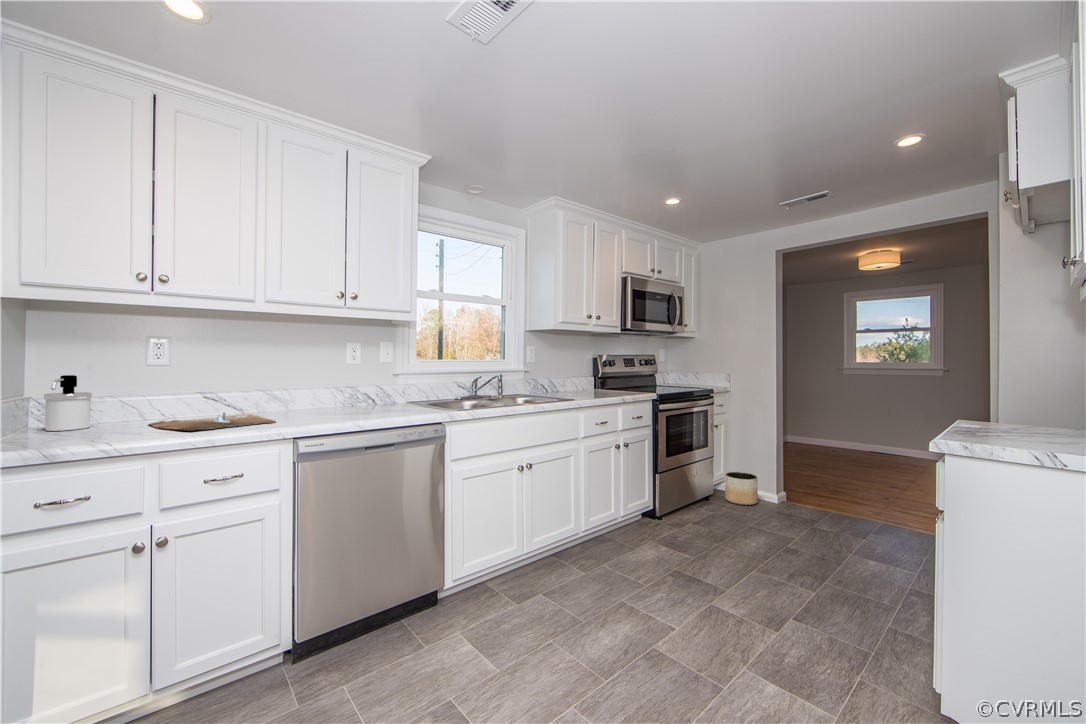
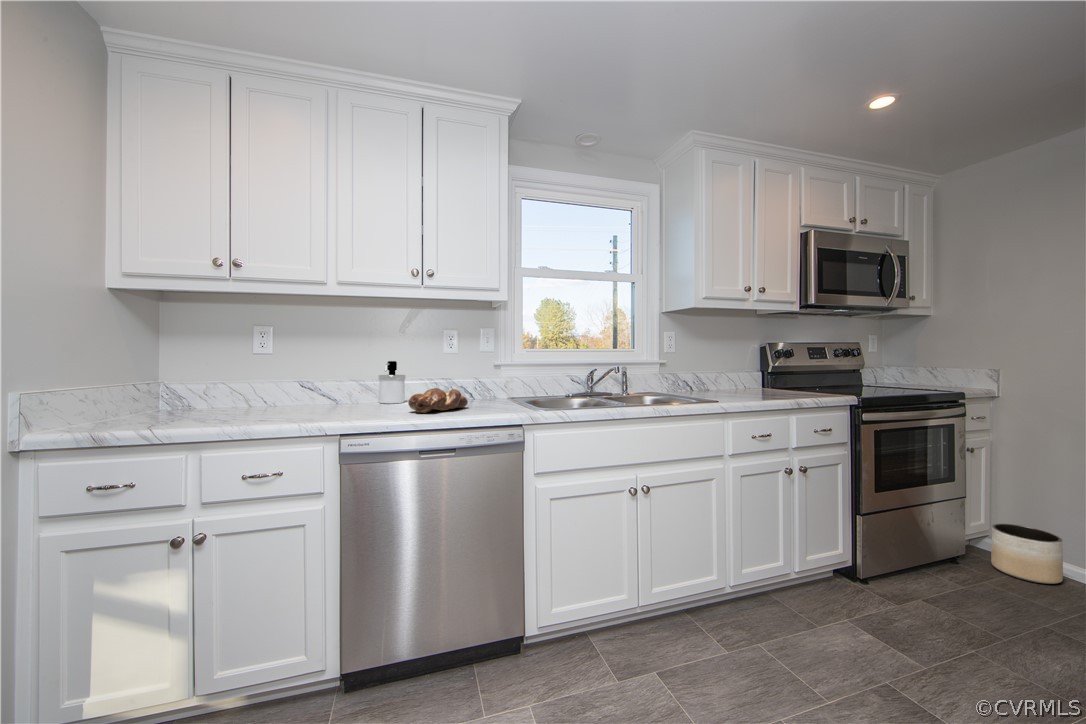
soap dispenser: present [44,375,92,431] -> present [379,361,405,404]
bread loaf: none [340,395,388,417] -> present [408,388,468,413]
cutting board: present [149,412,275,431] -> none [230,402,341,421]

